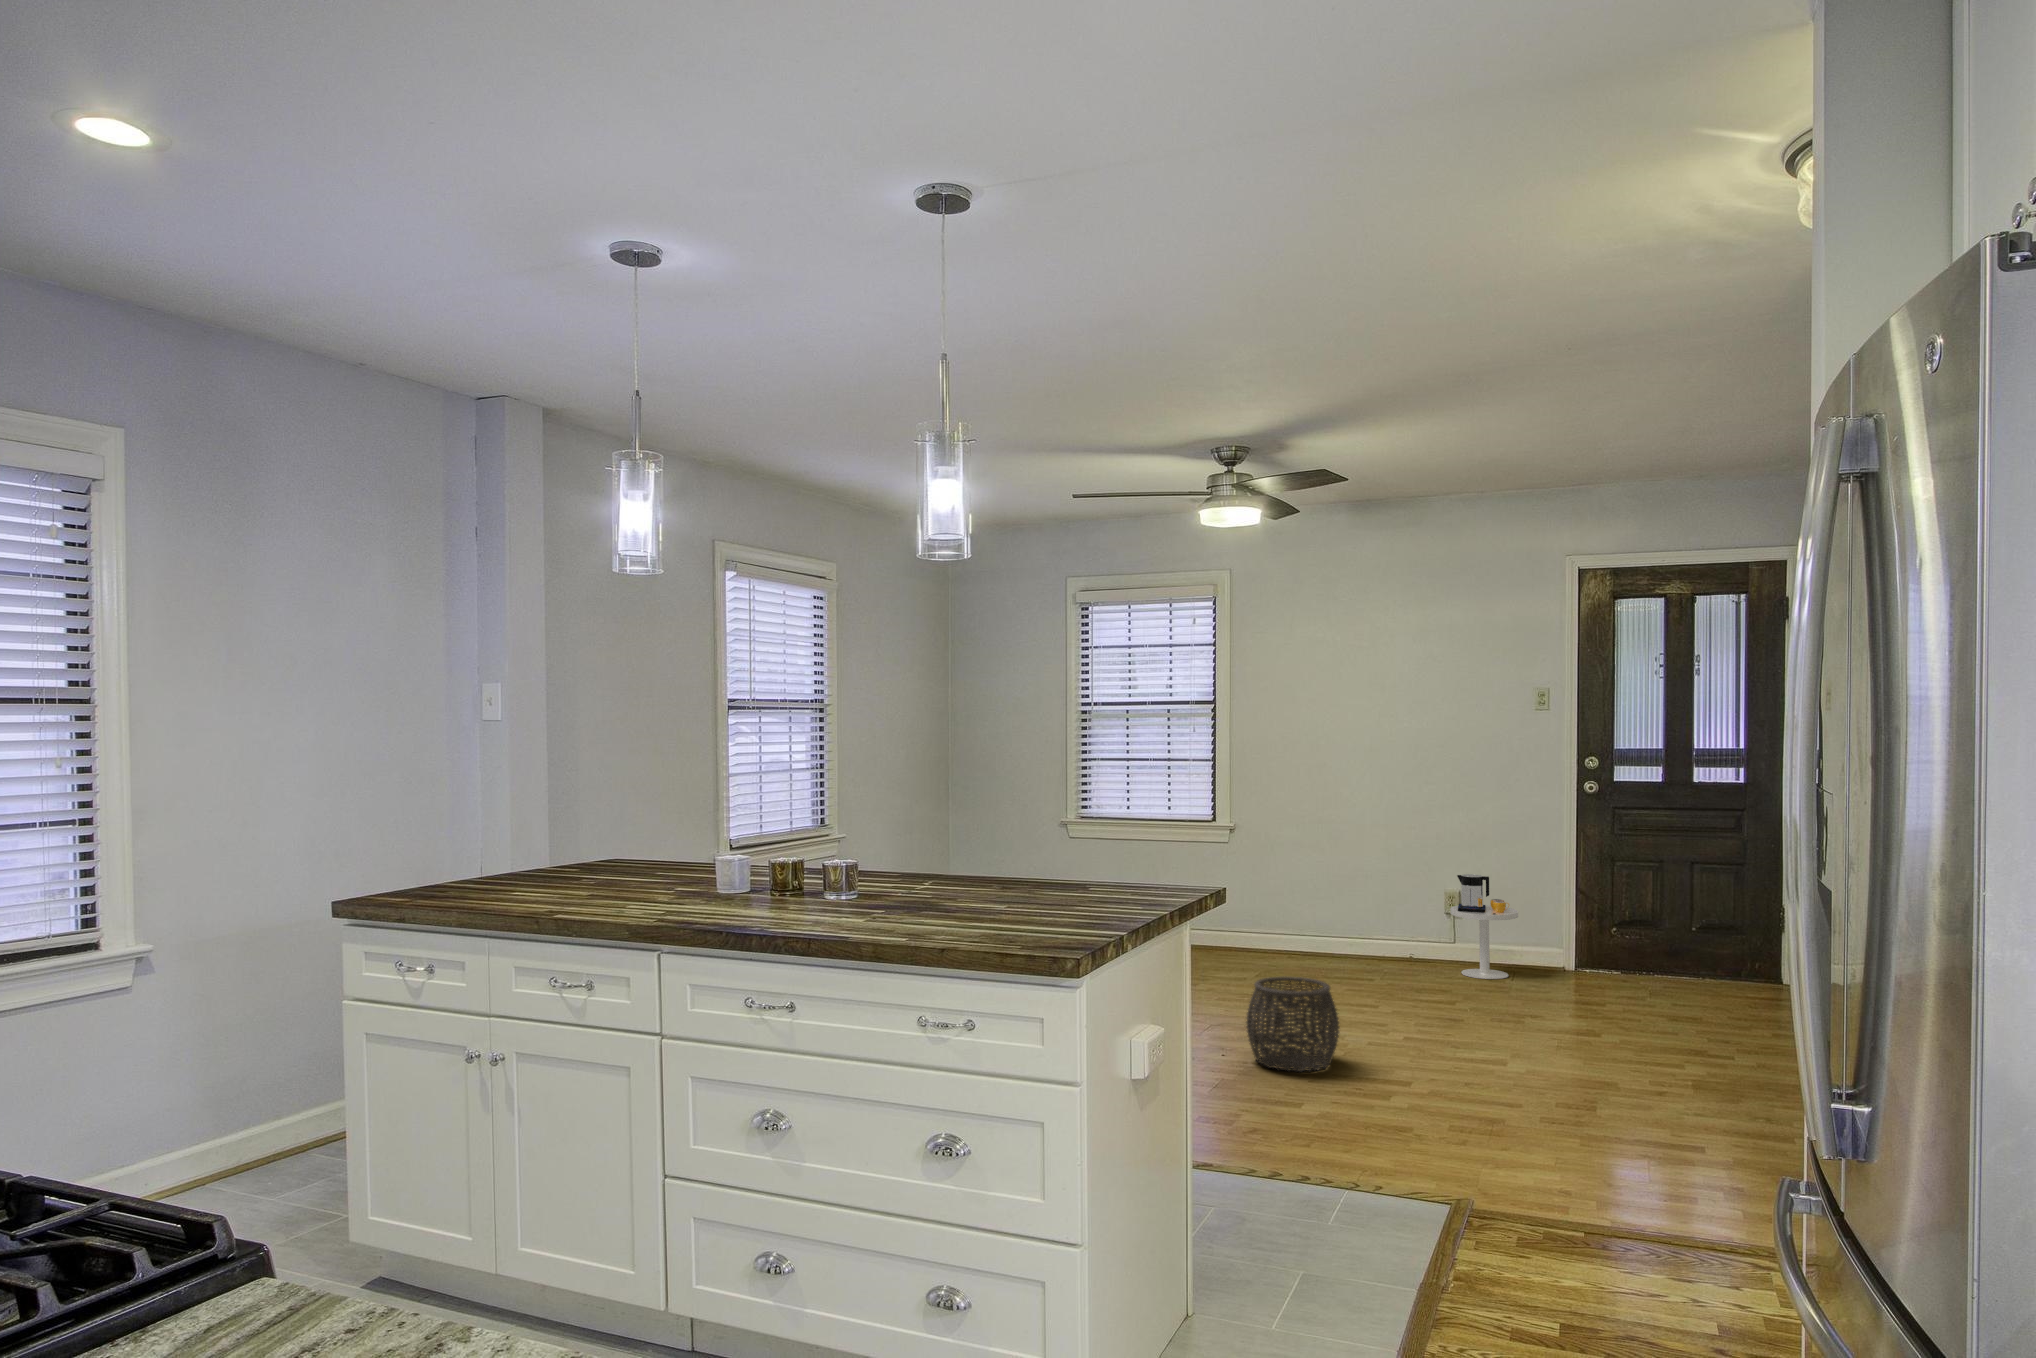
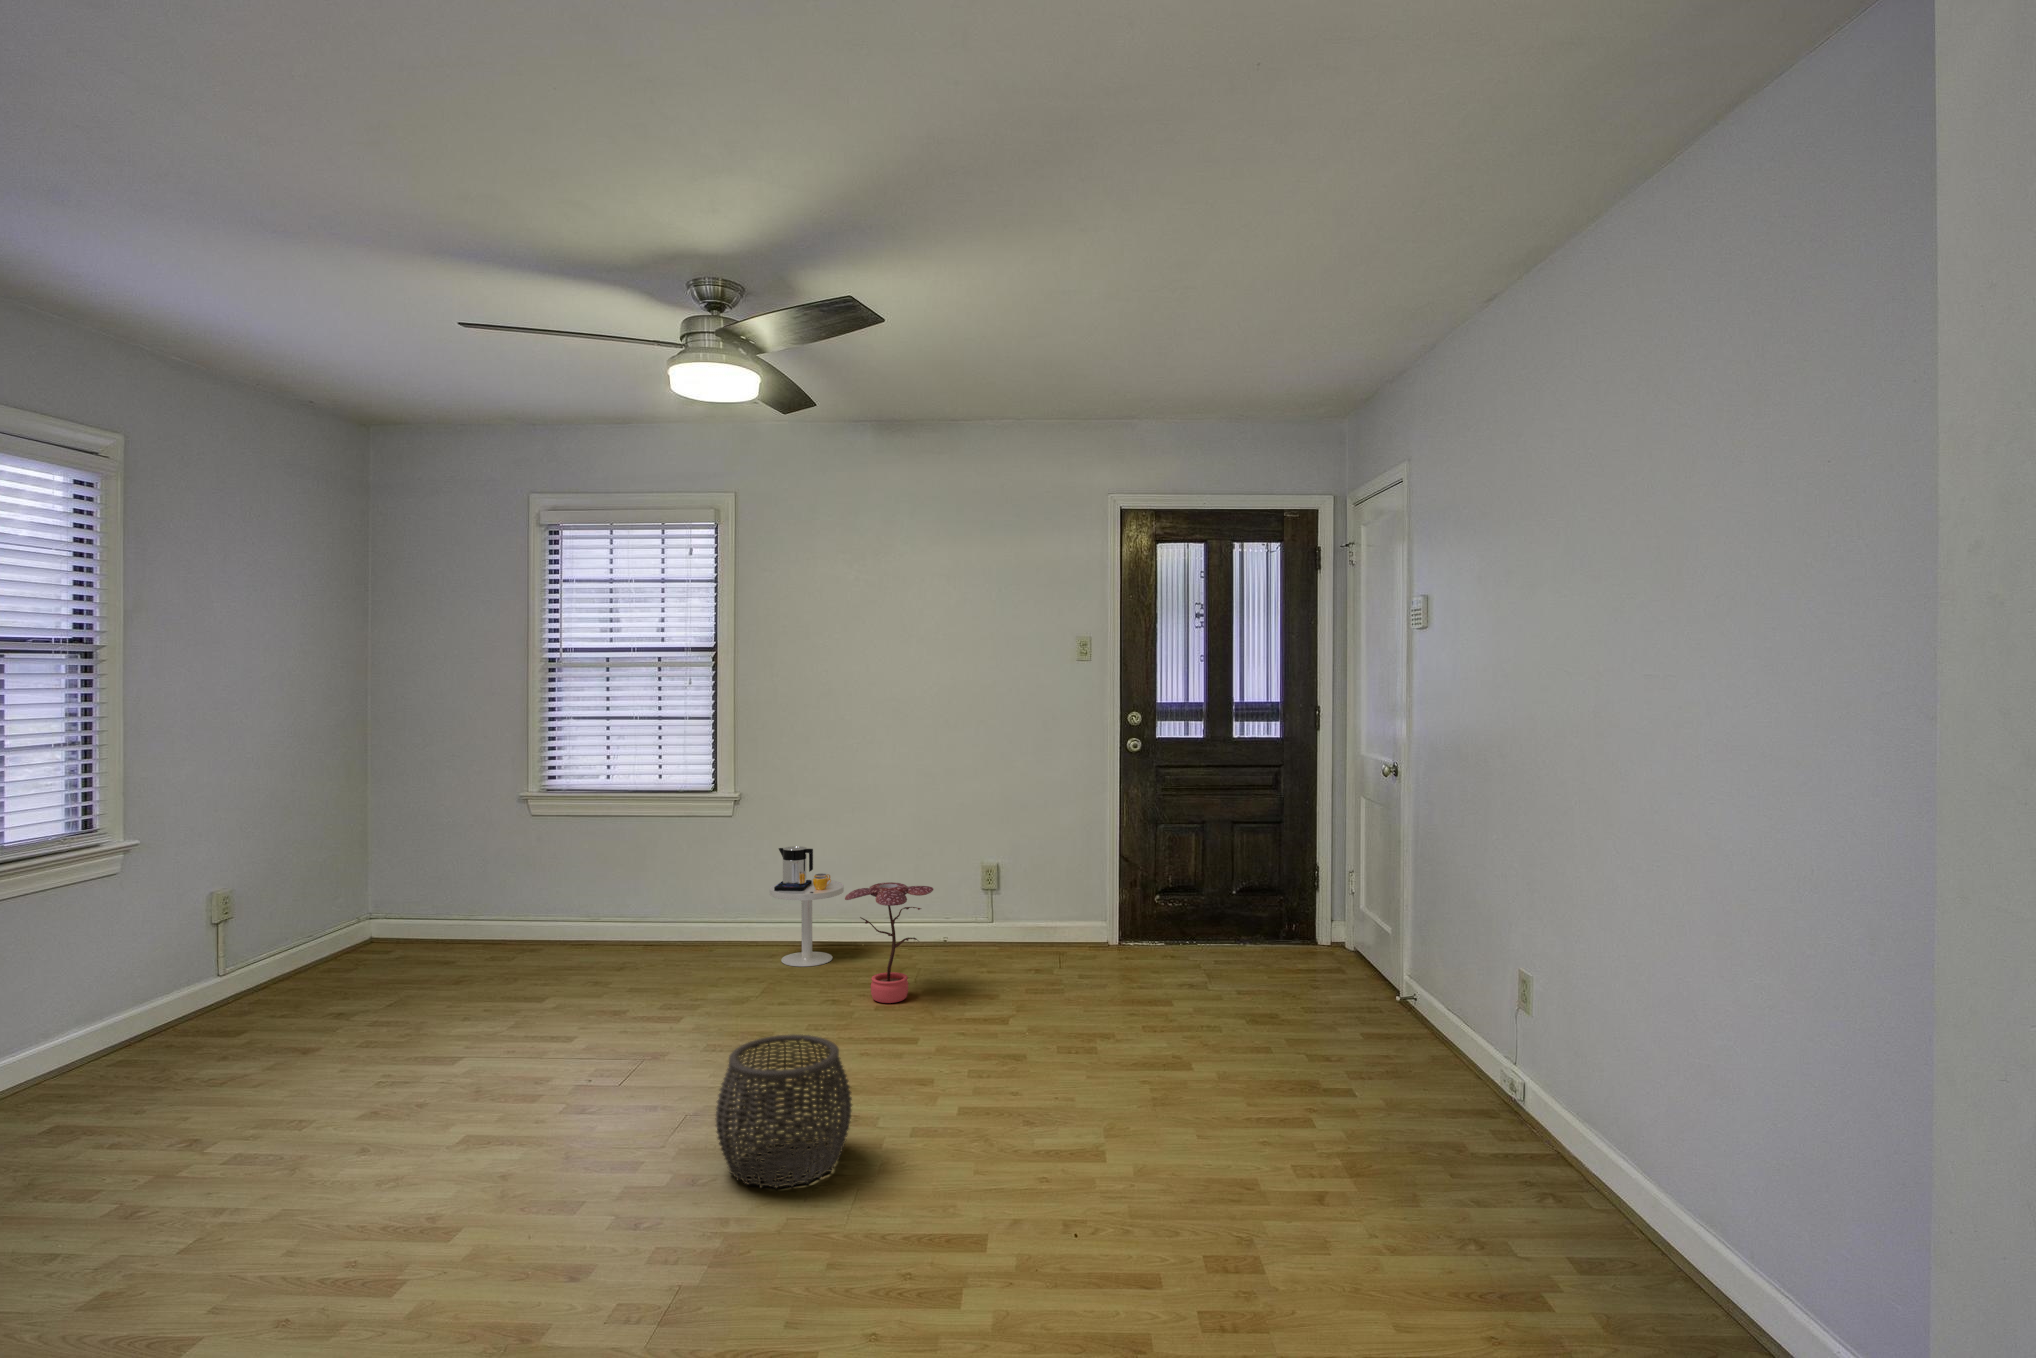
side table: present [1450,874,1518,979] -> present [770,846,844,967]
potted plant: none [1327,894,1401,991] -> present [845,882,933,1003]

